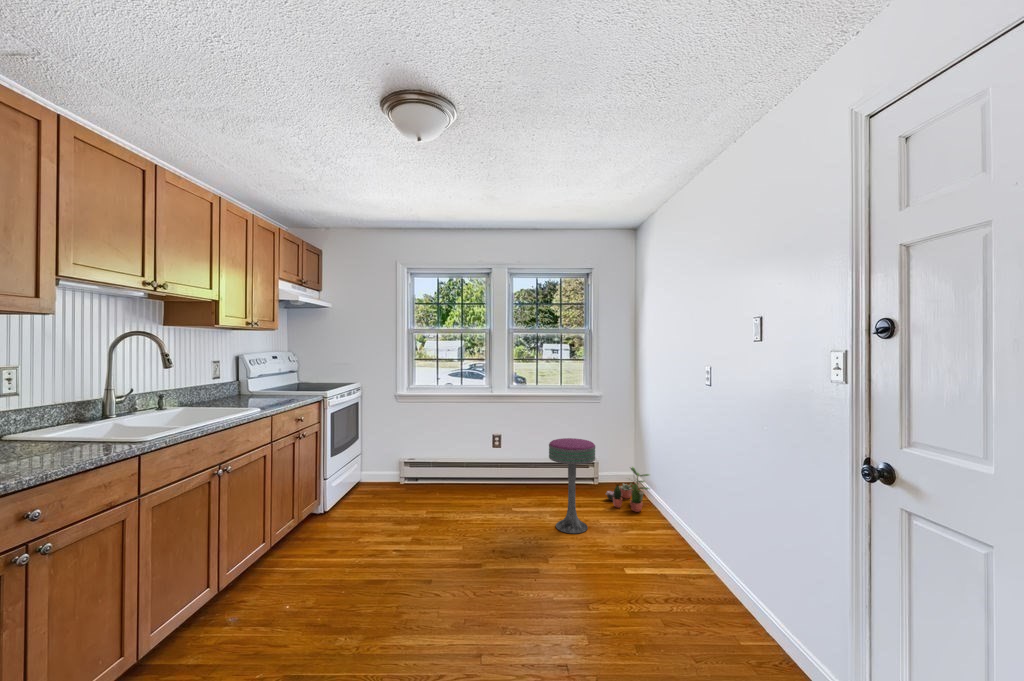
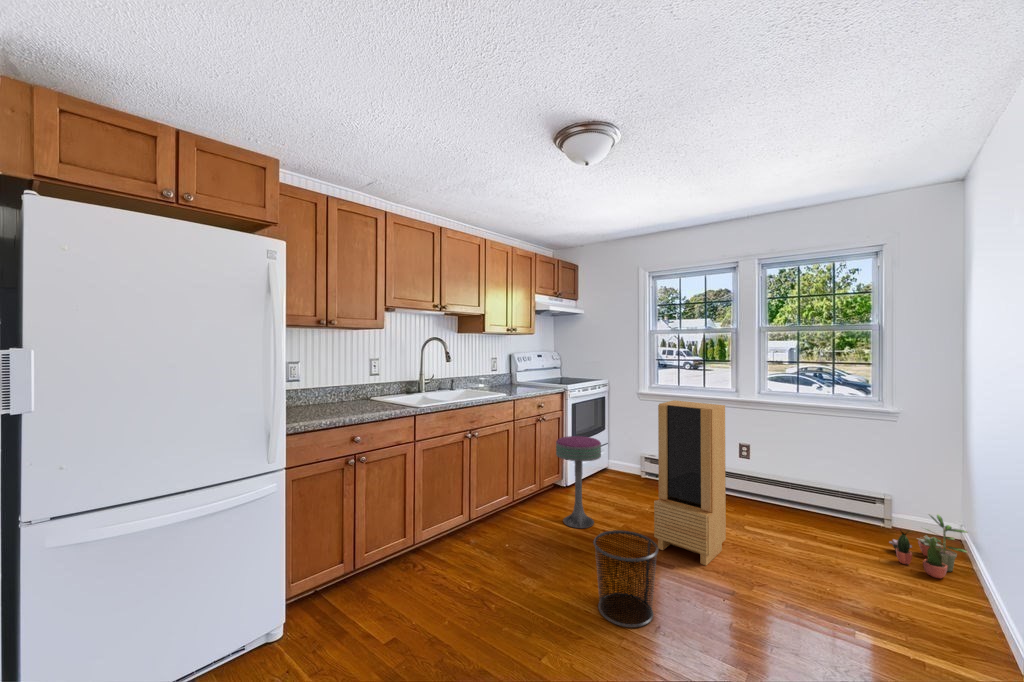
storage cabinet: none [454,399,512,554] -> present [654,400,726,565]
bar stool: present [549,438,595,534] -> present [556,436,601,528]
trash can: none [432,541,499,646] -> present [593,530,658,628]

